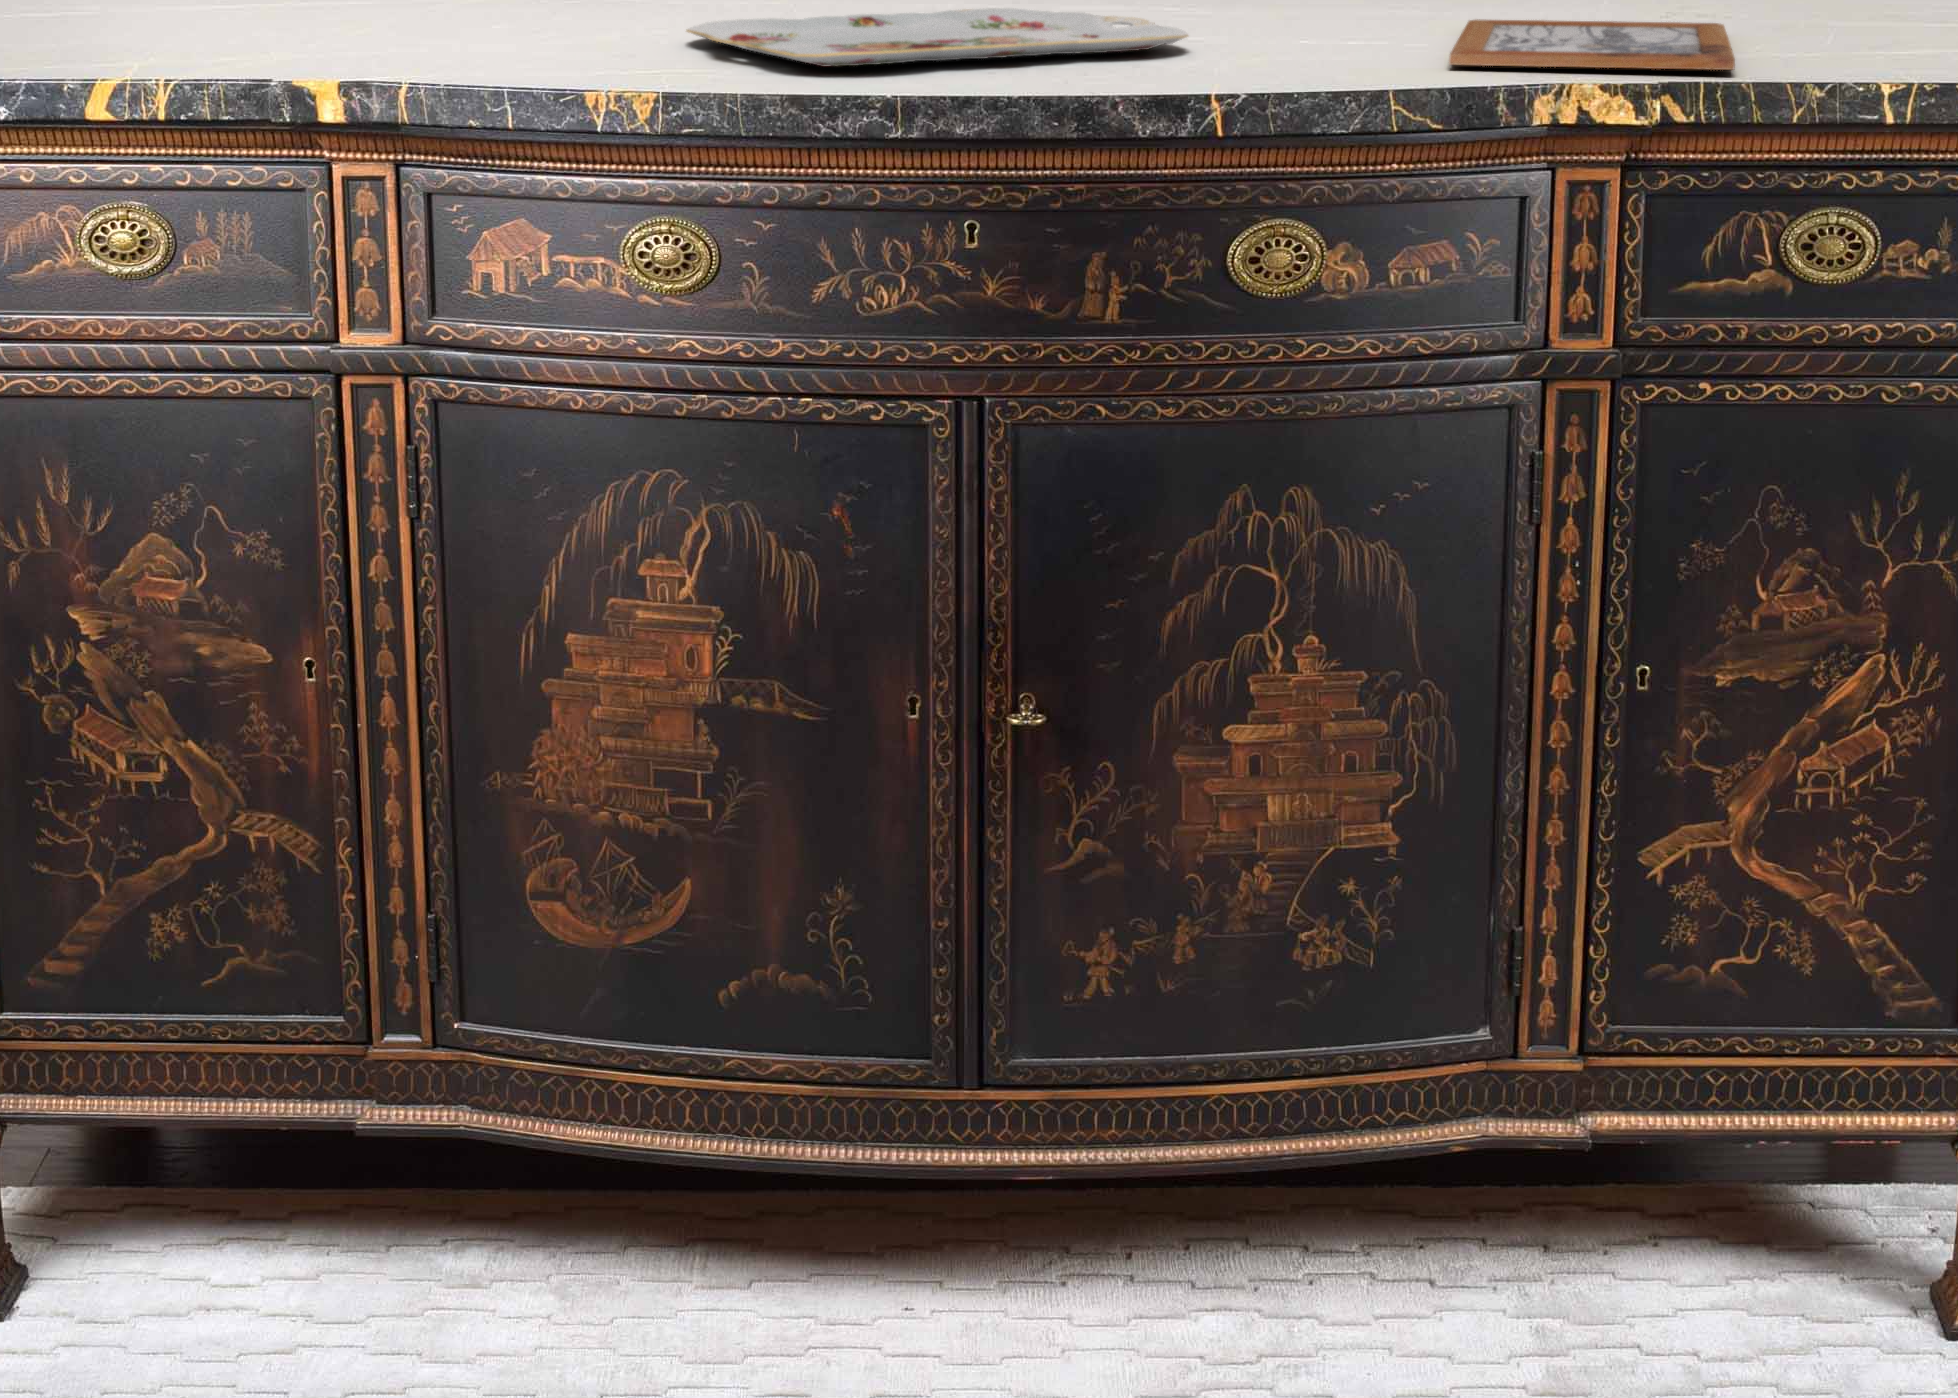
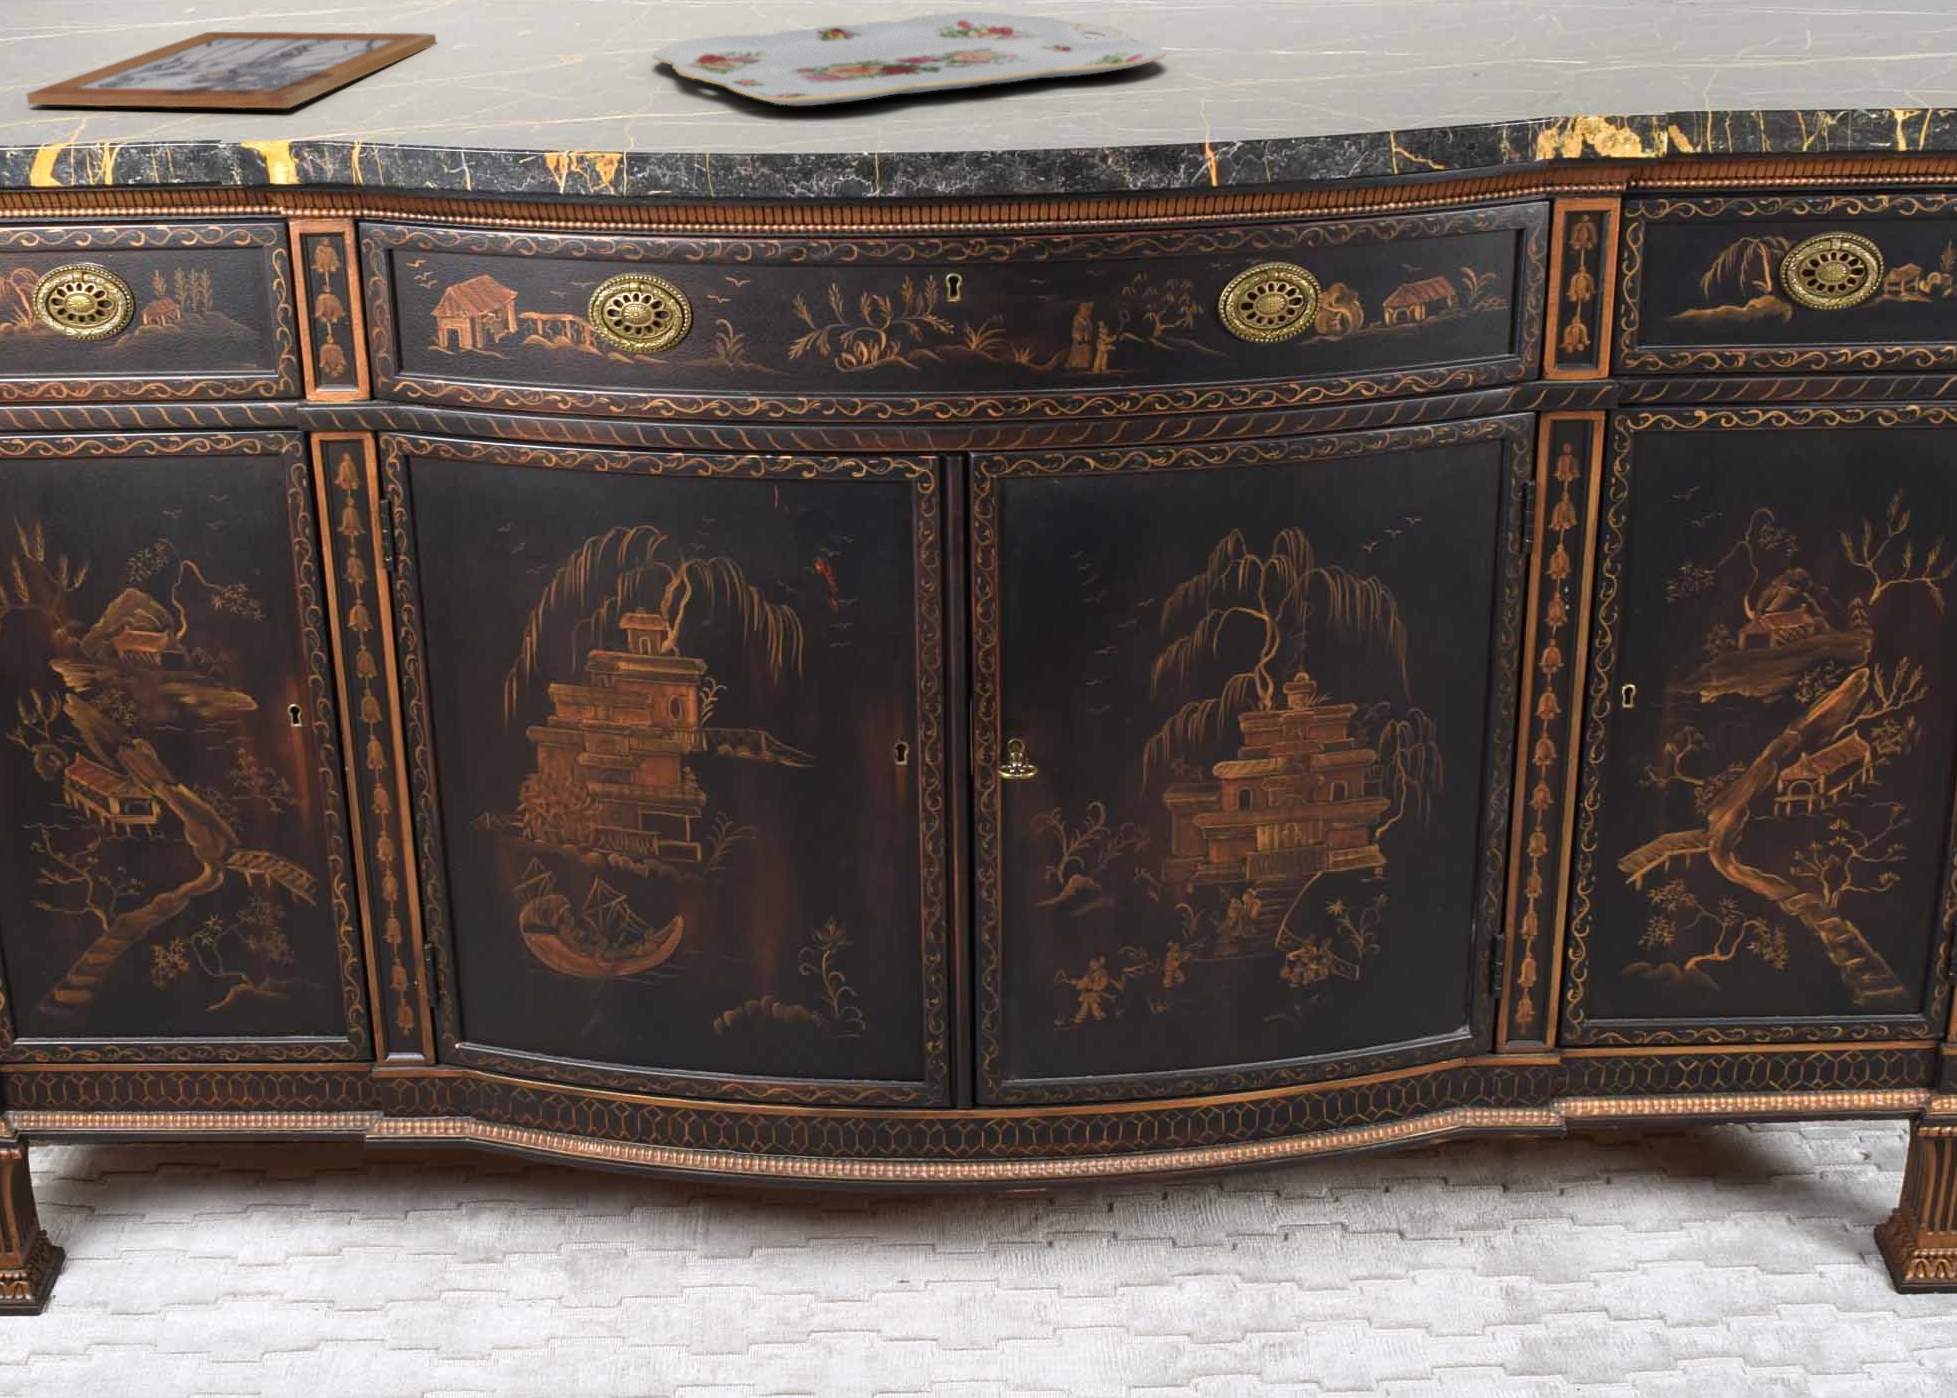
picture frame: present [1449,19,1735,70] -> present [27,32,436,108]

